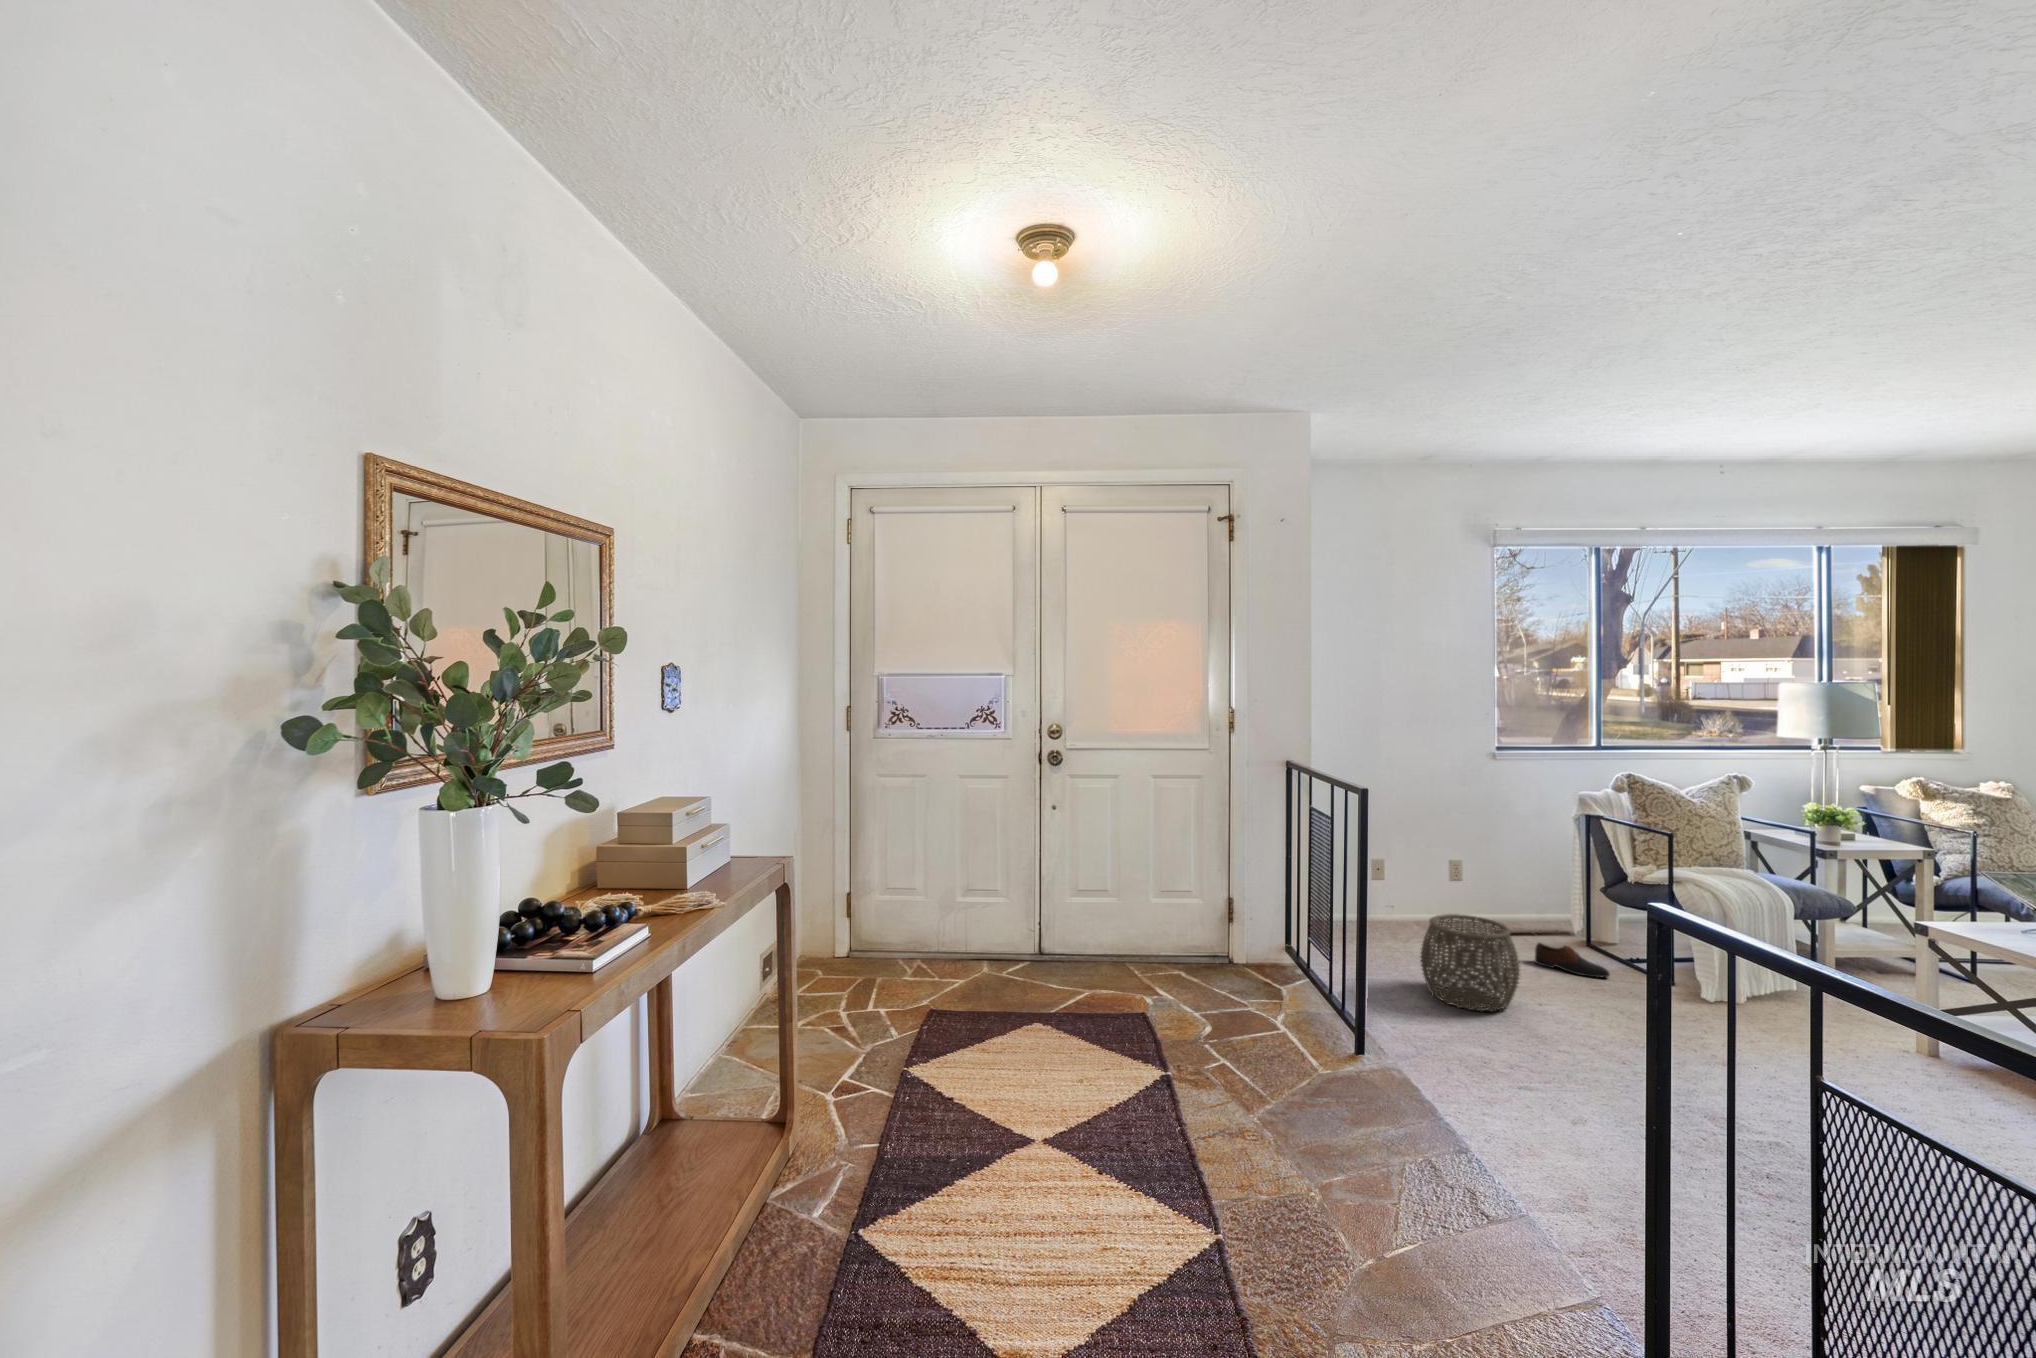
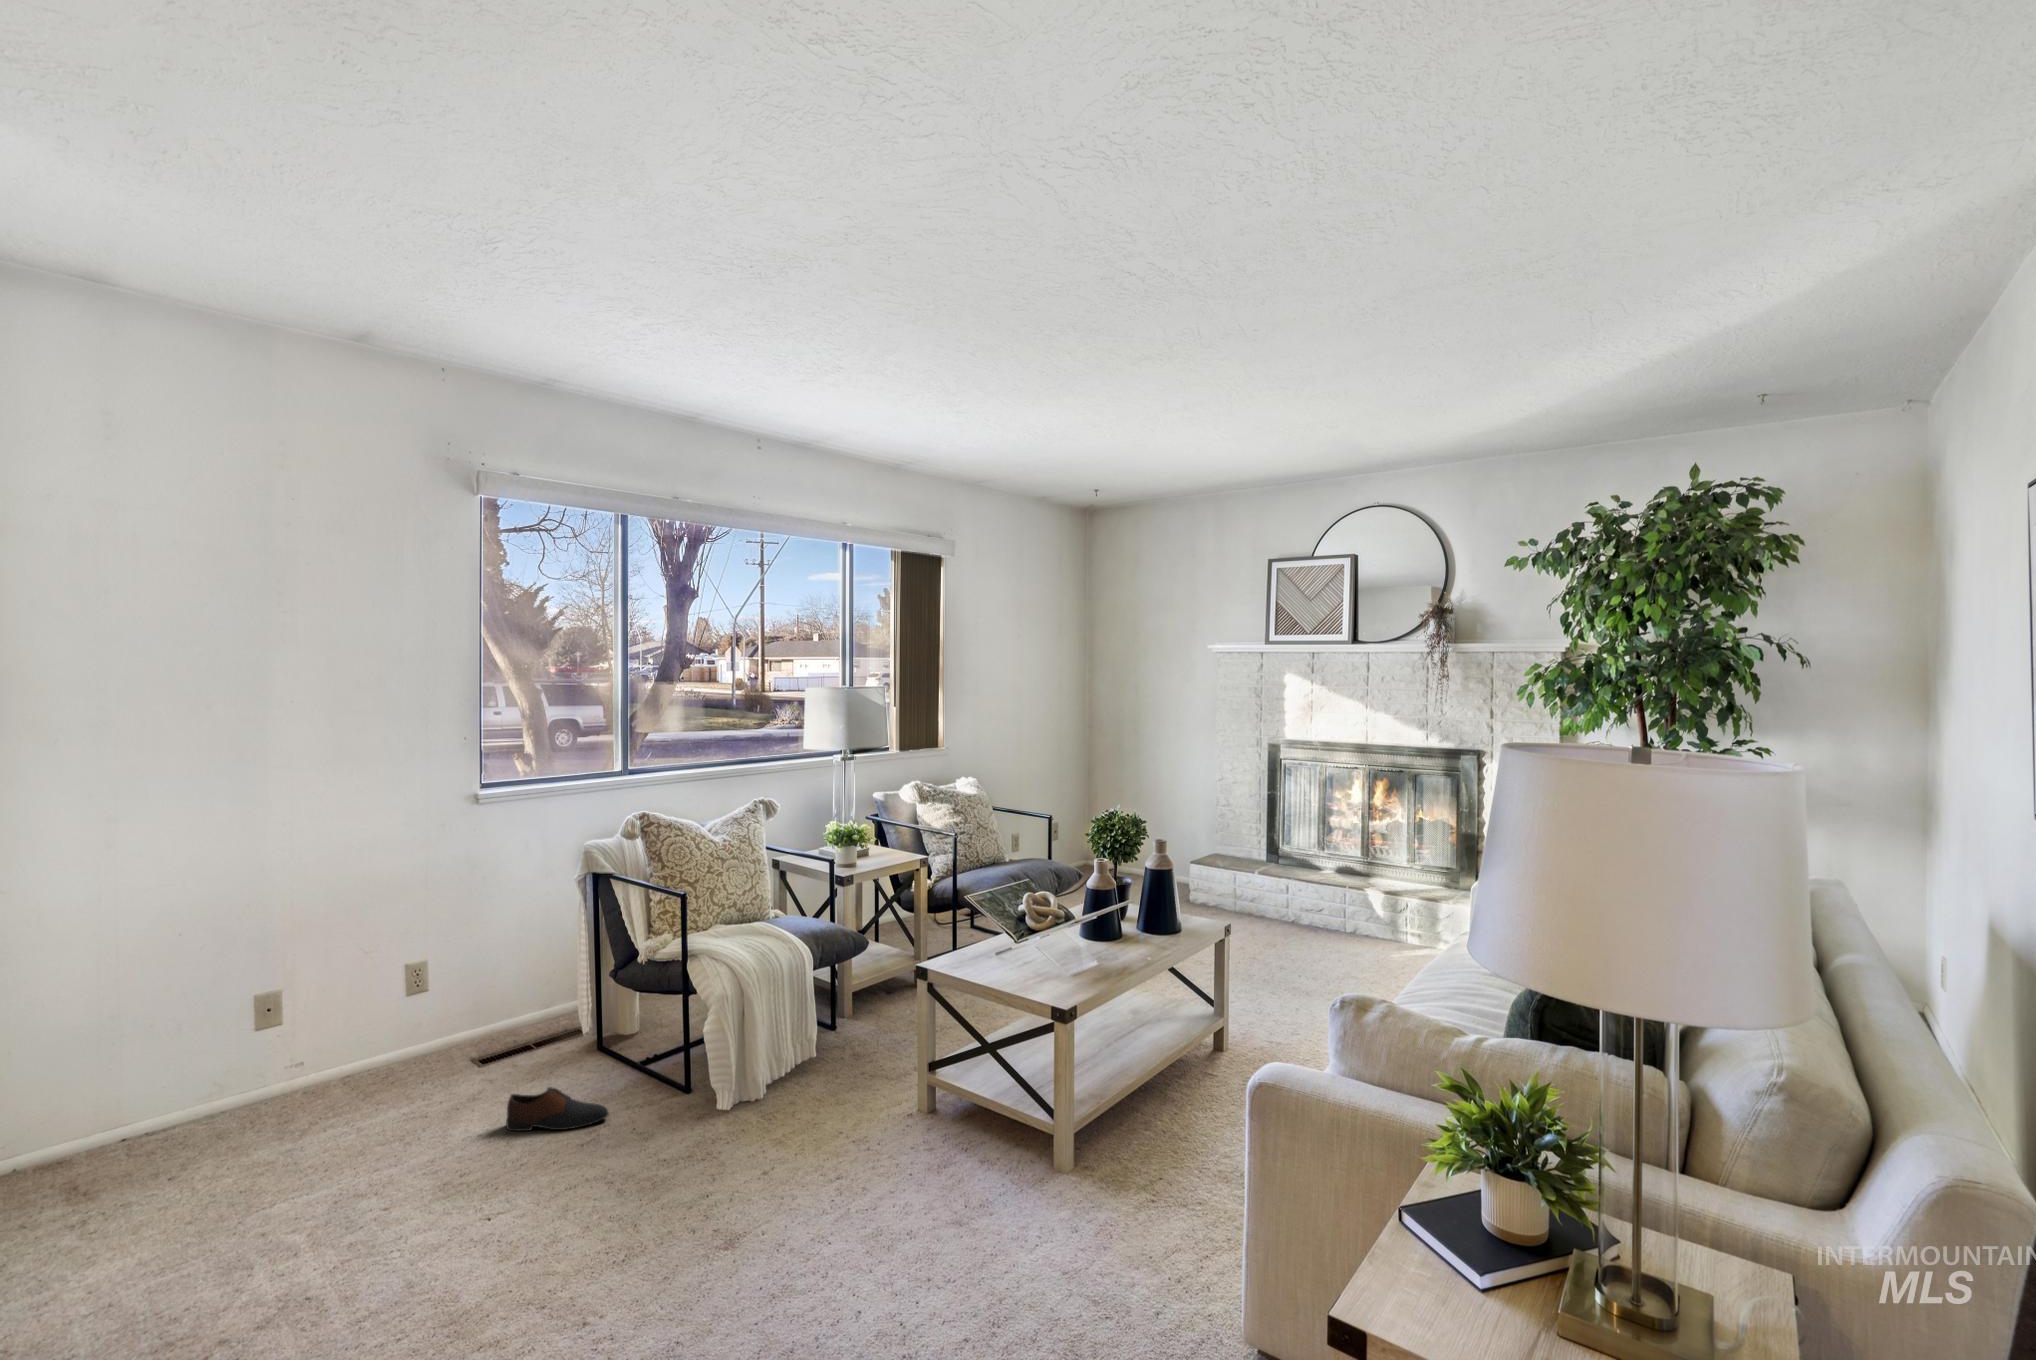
woven basket: present [1420,914,1520,1012] -> none [241,1106,441,1312]

